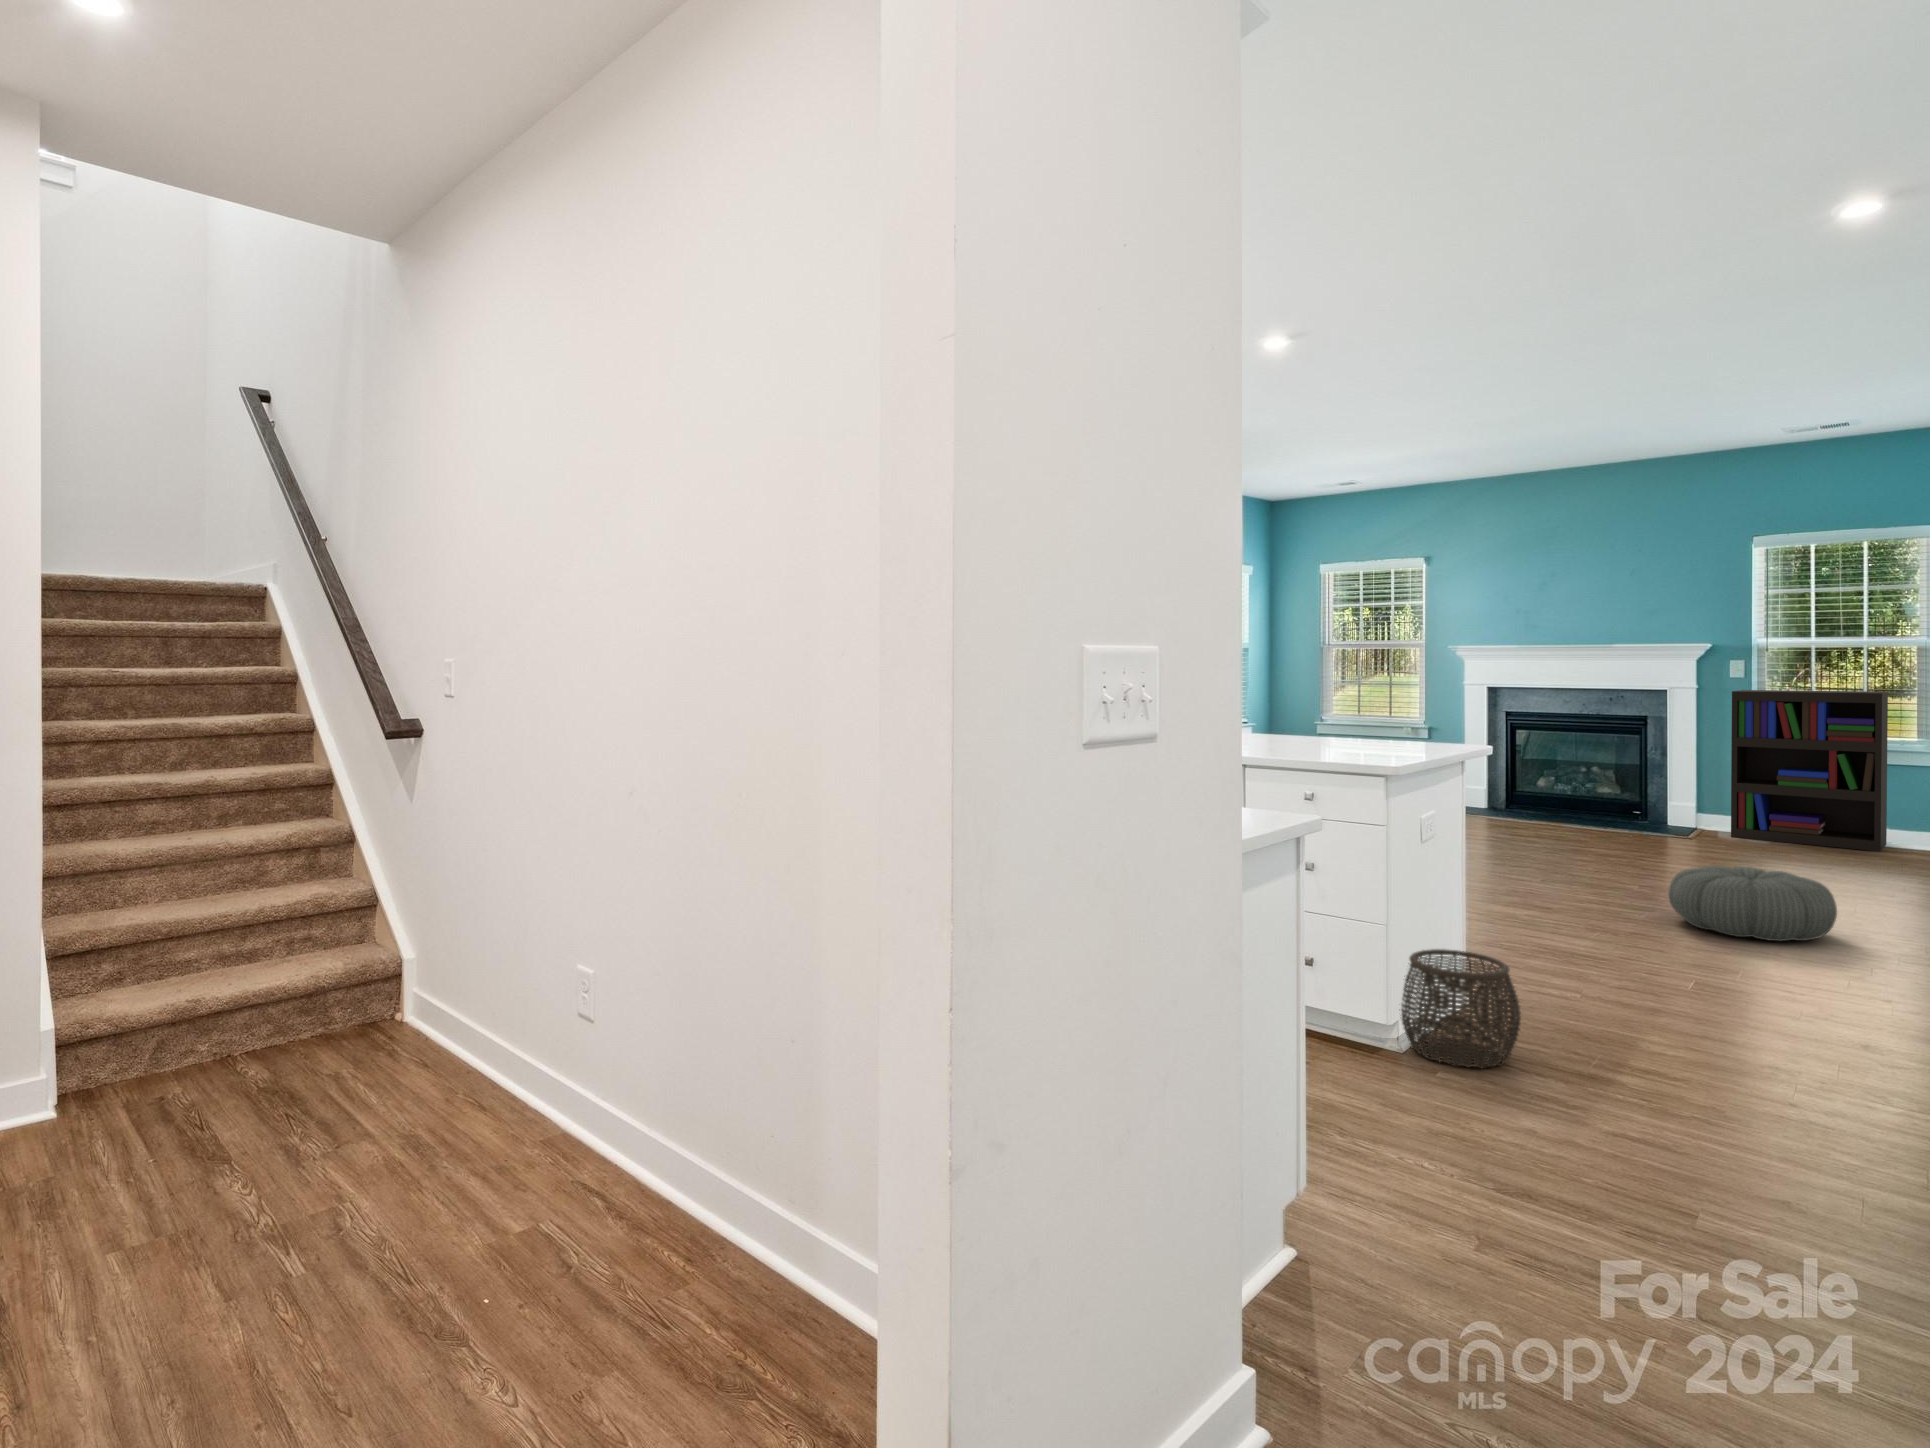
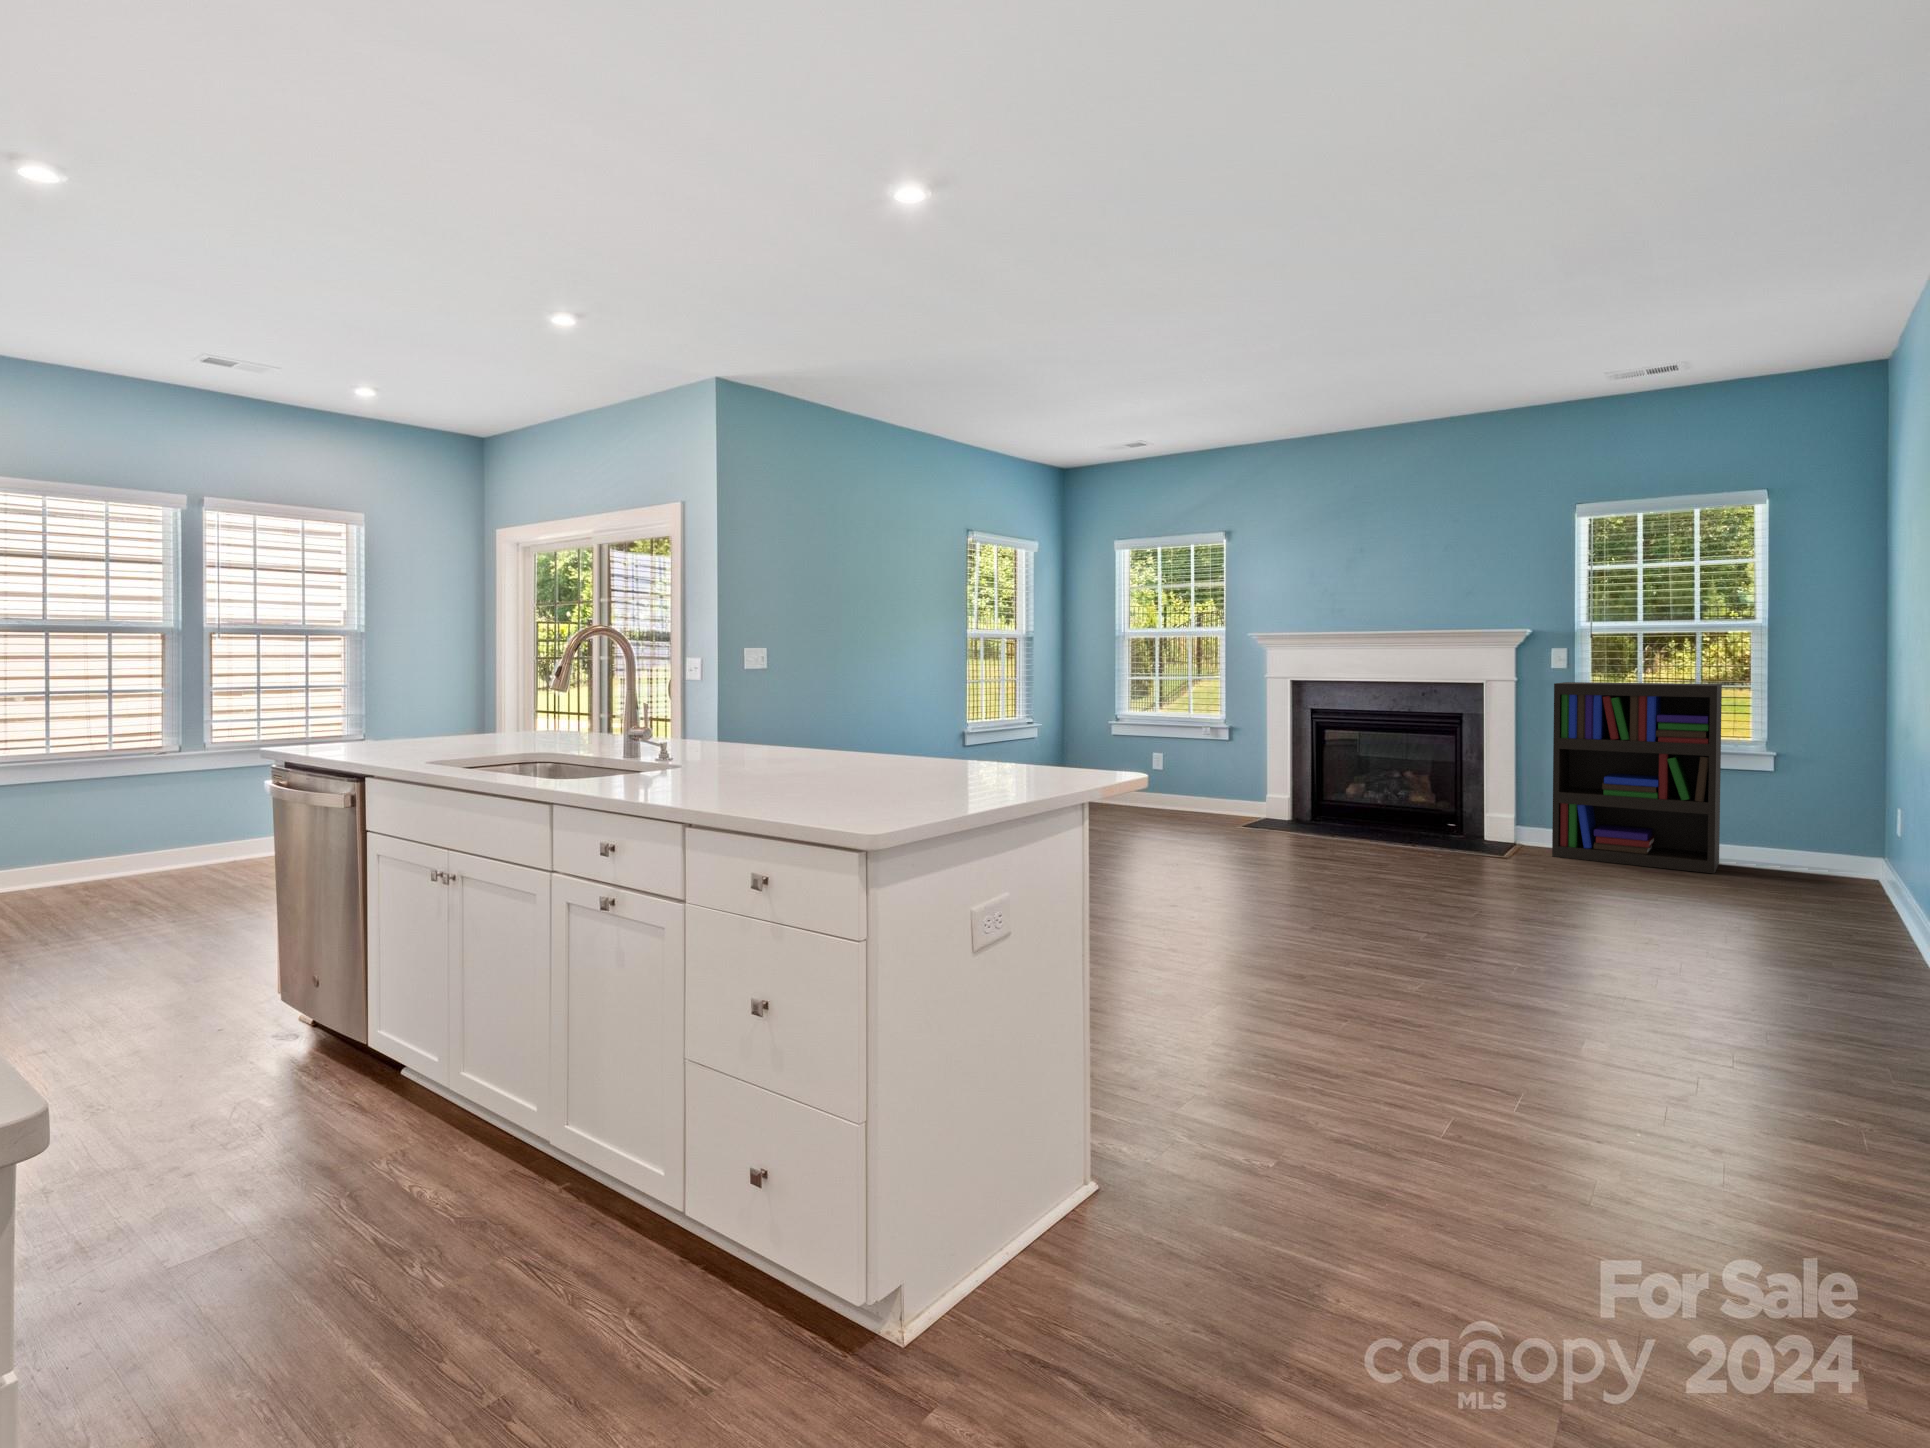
pouf: present [1669,866,1837,941] -> none [1471,913,1678,1021]
woven basket: present [1401,949,1521,1068] -> none [1001,1112,1198,1349]

